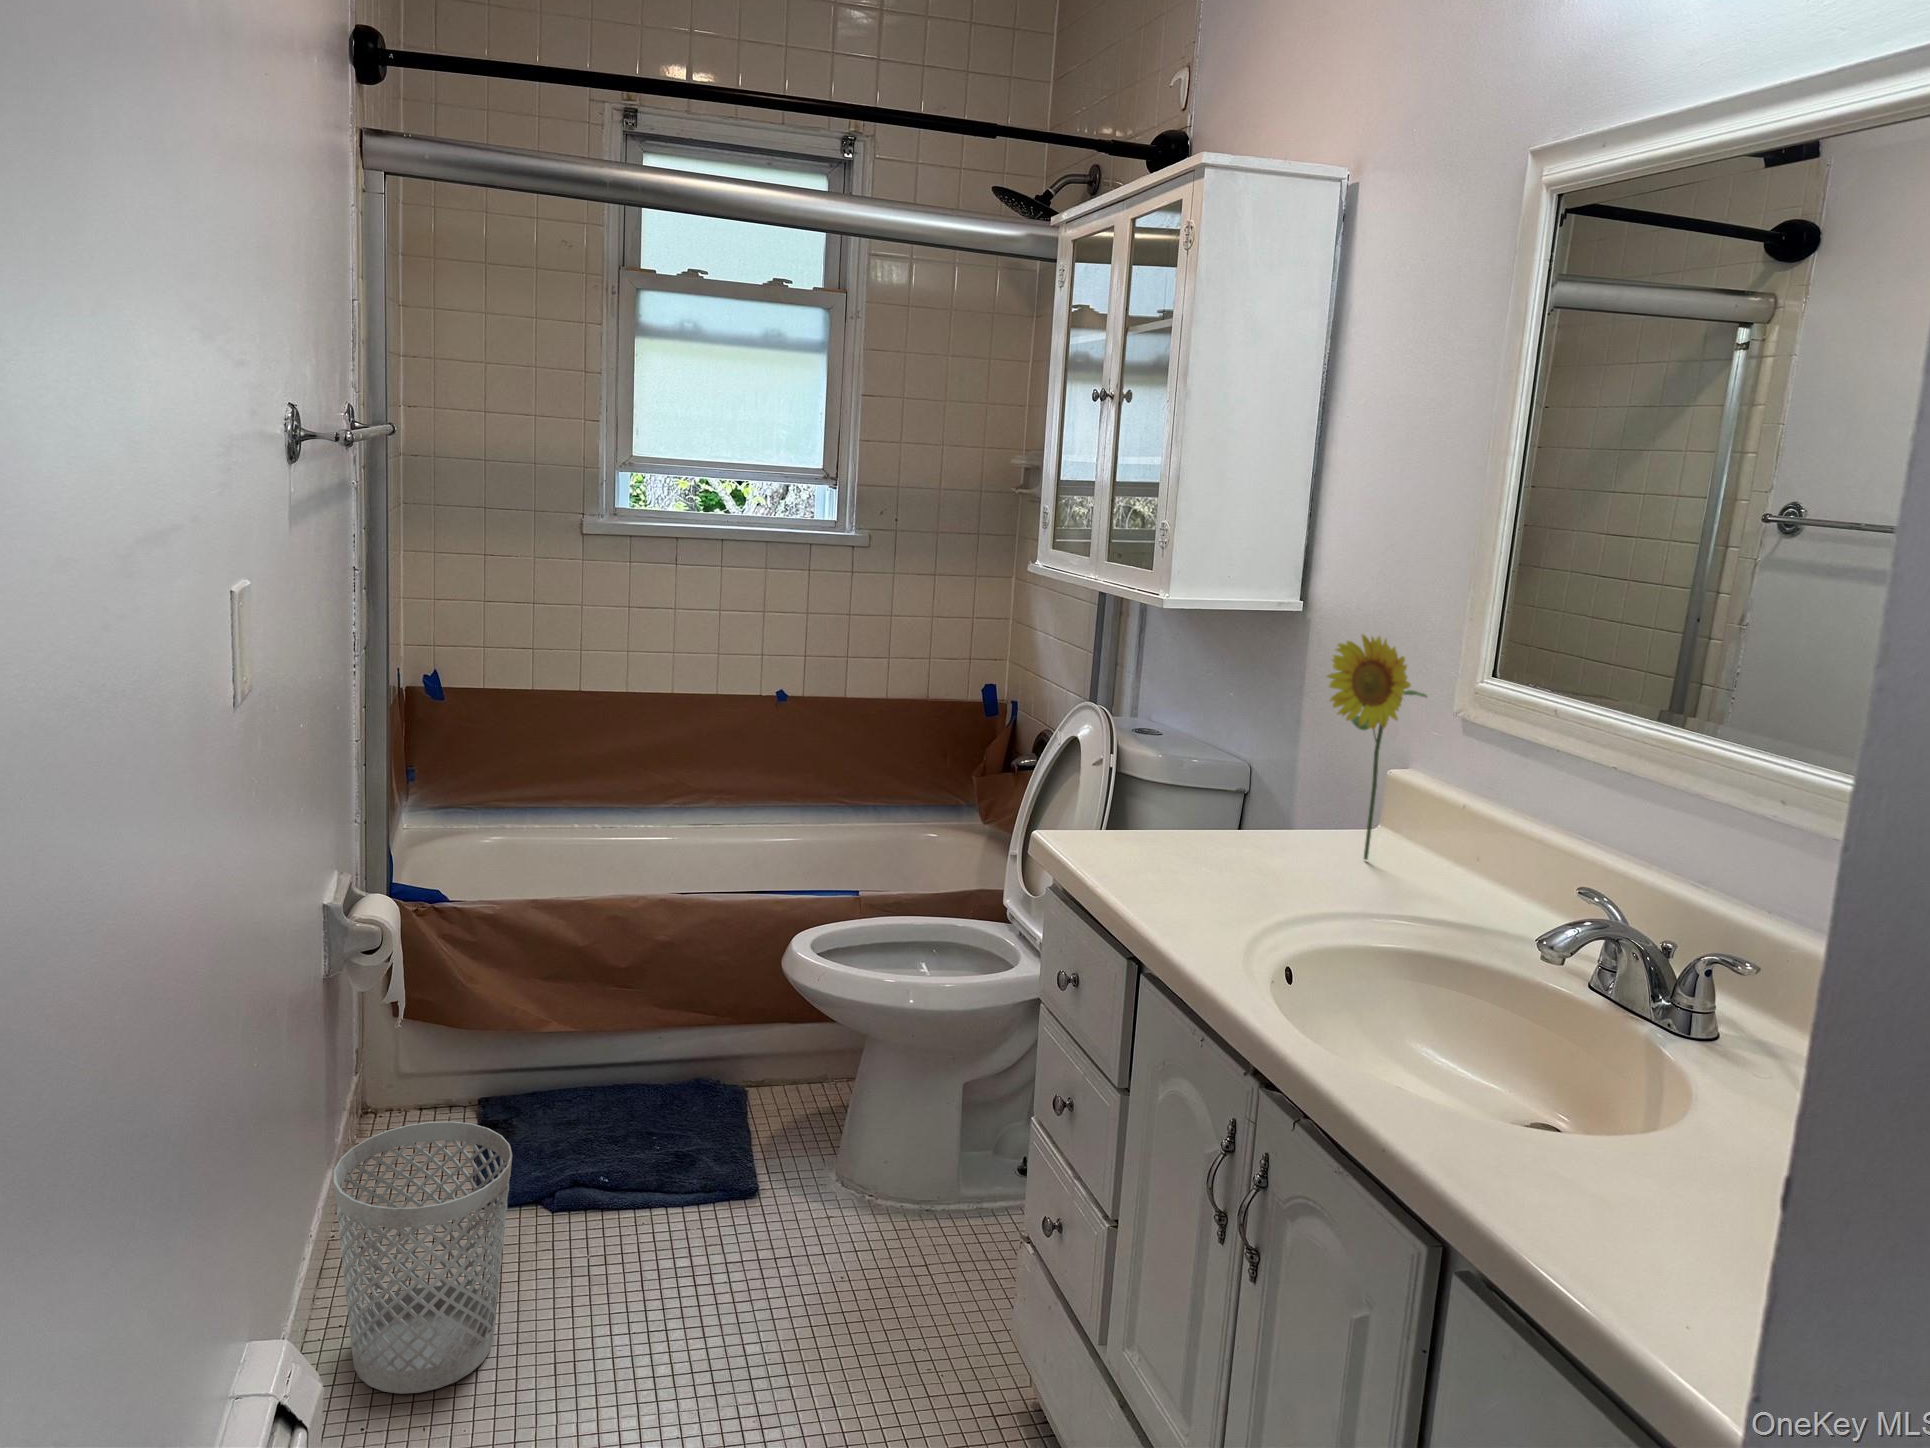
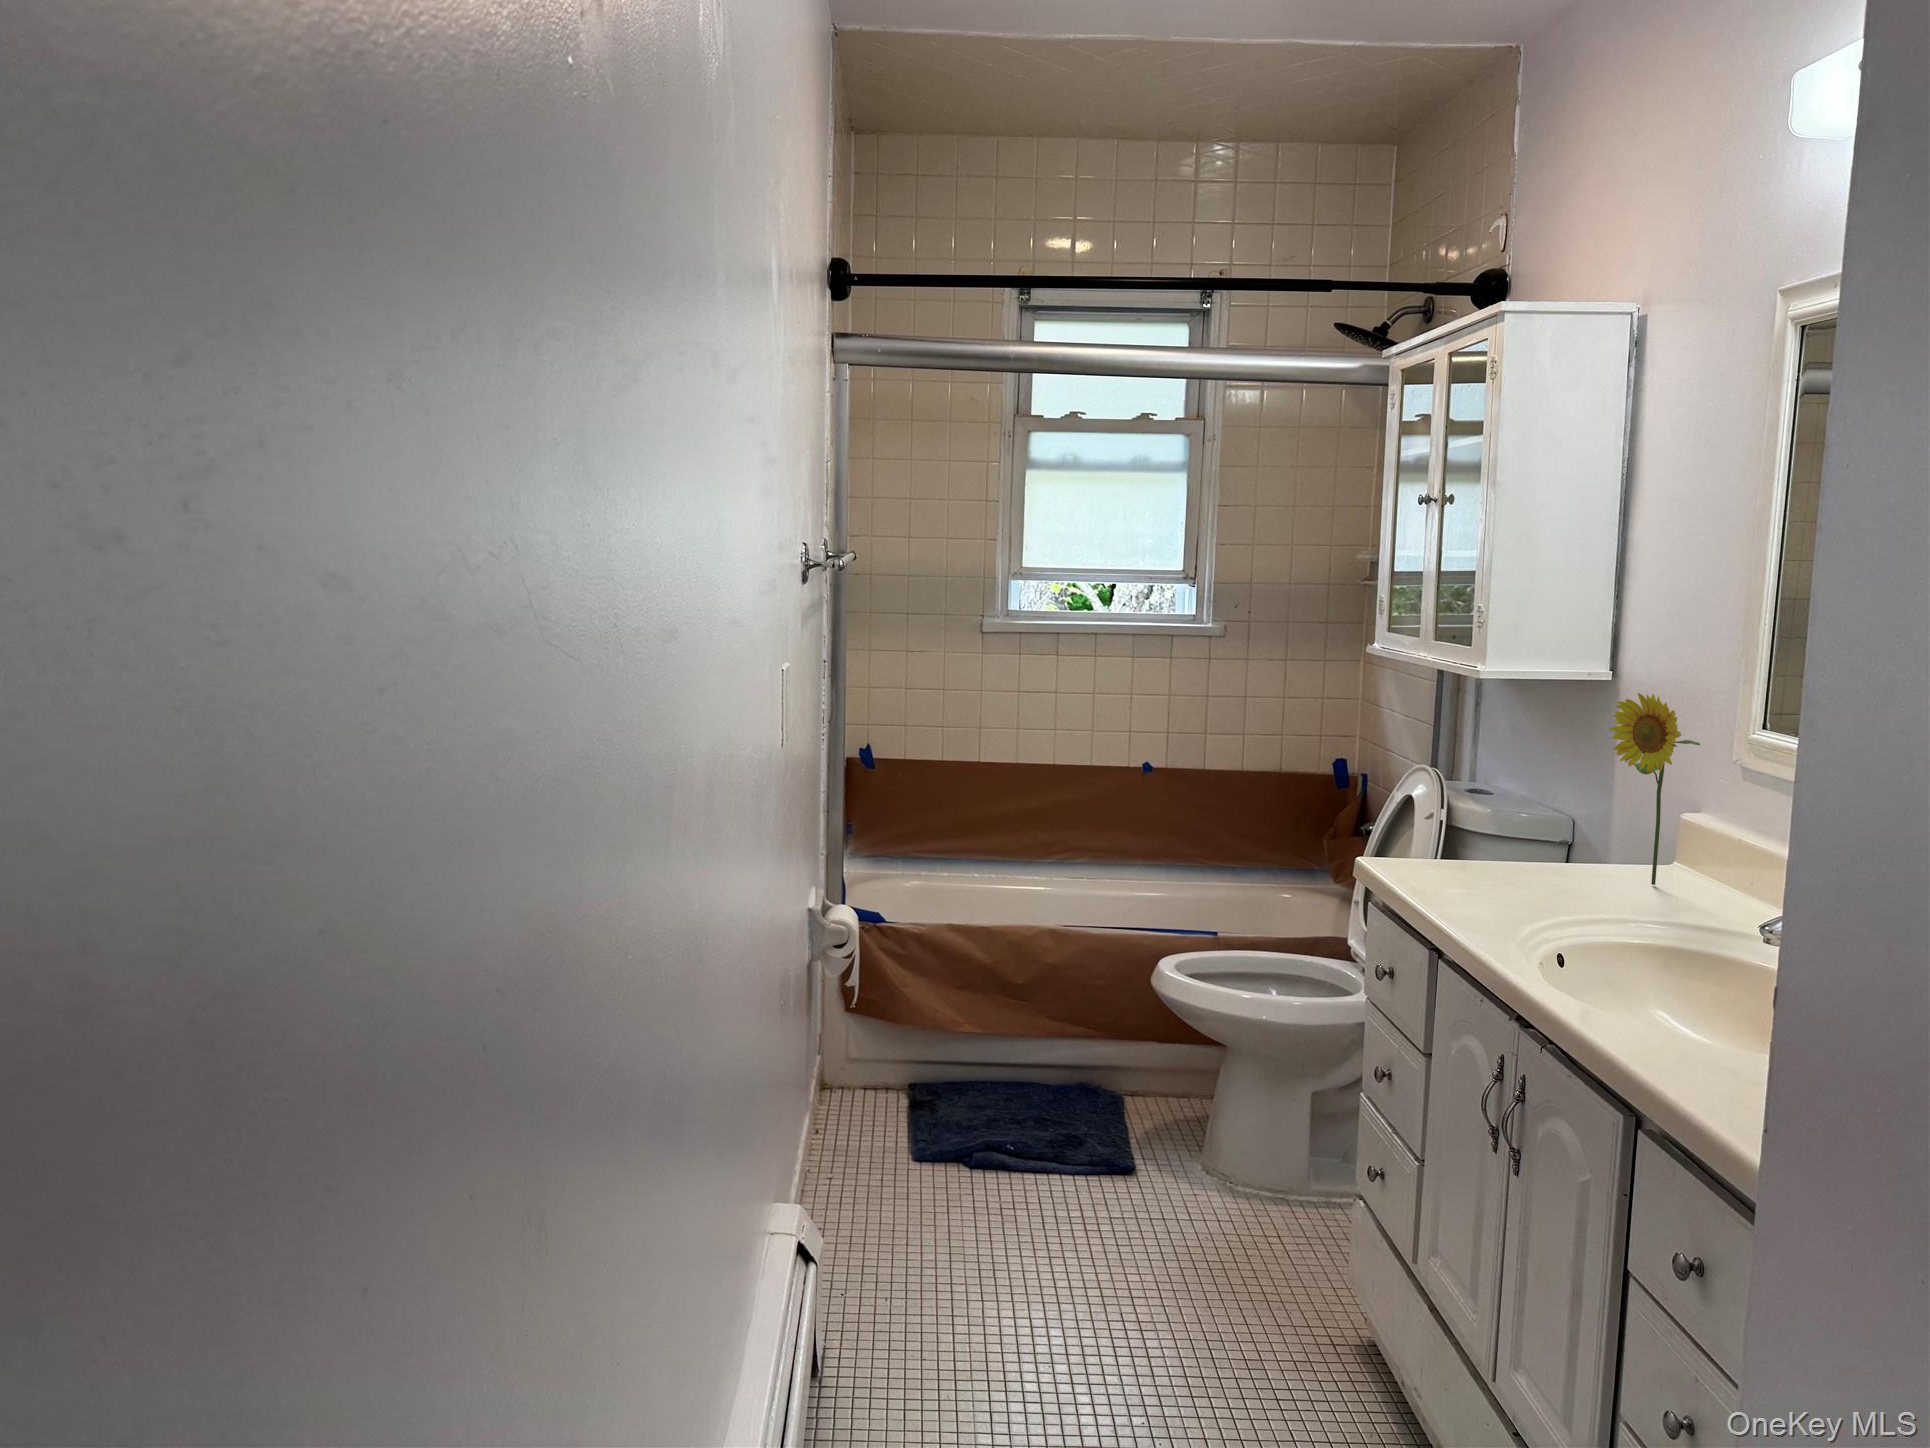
wastebasket: present [334,1121,512,1394] -> none [823,1074,947,1271]

